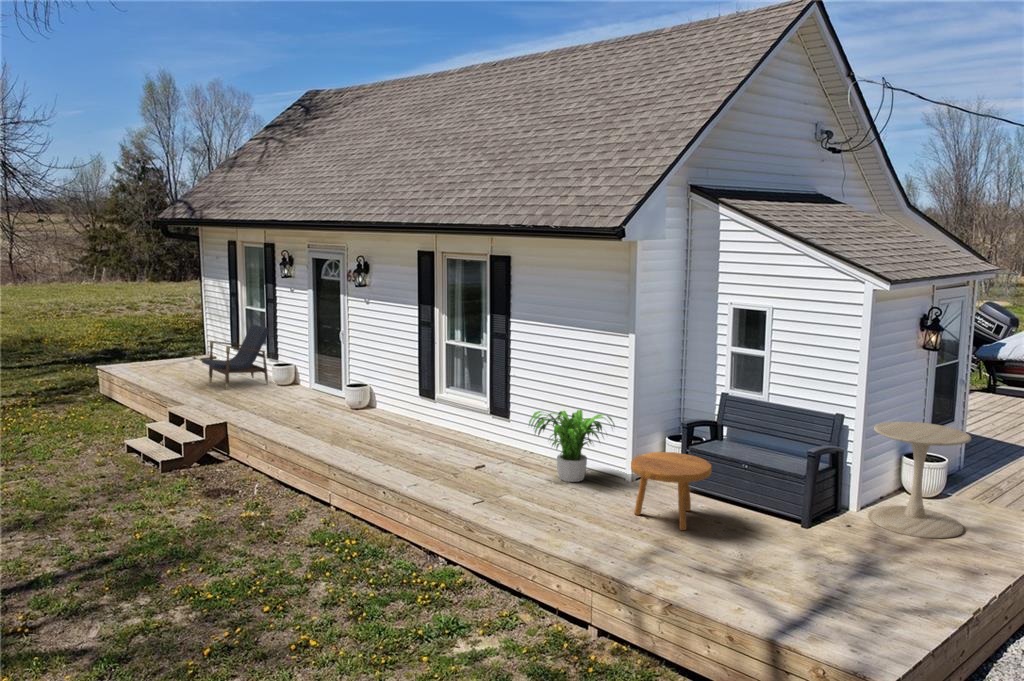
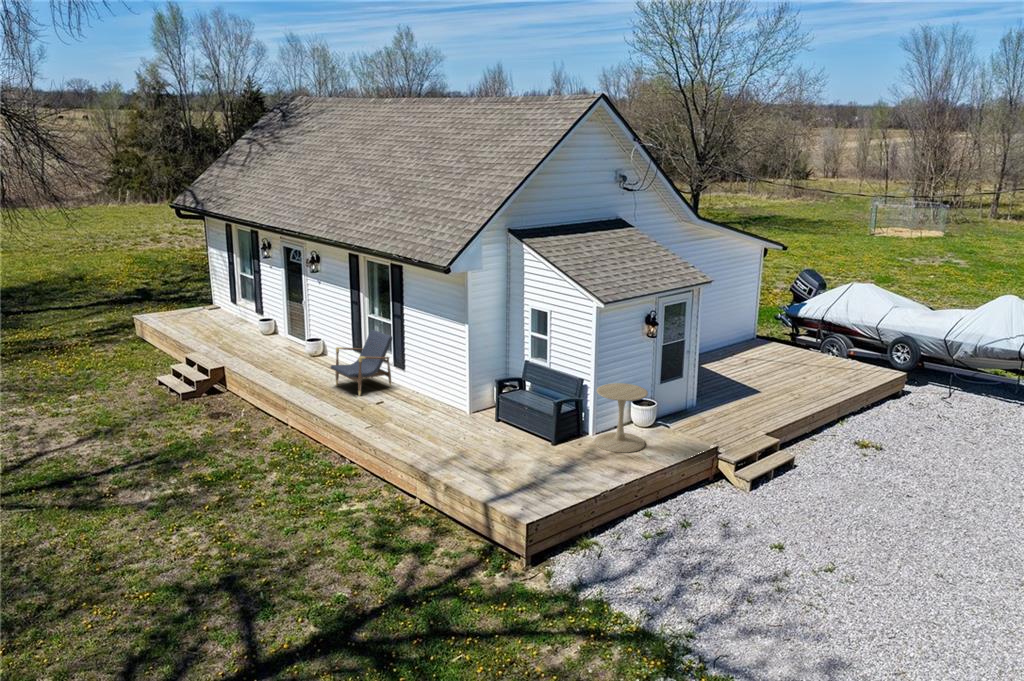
lounge chair: present [202,325,269,390] -> present [330,330,392,396]
potted plant: present [529,410,614,482] -> none [406,369,460,414]
footstool: present [631,452,712,530] -> none [453,400,500,446]

